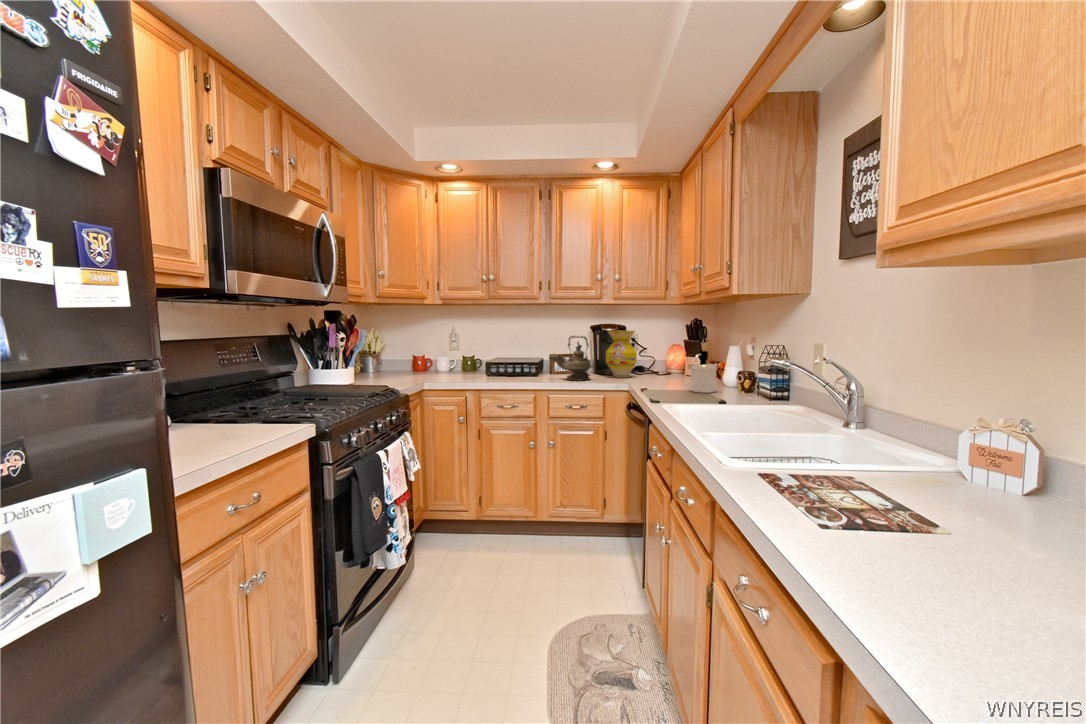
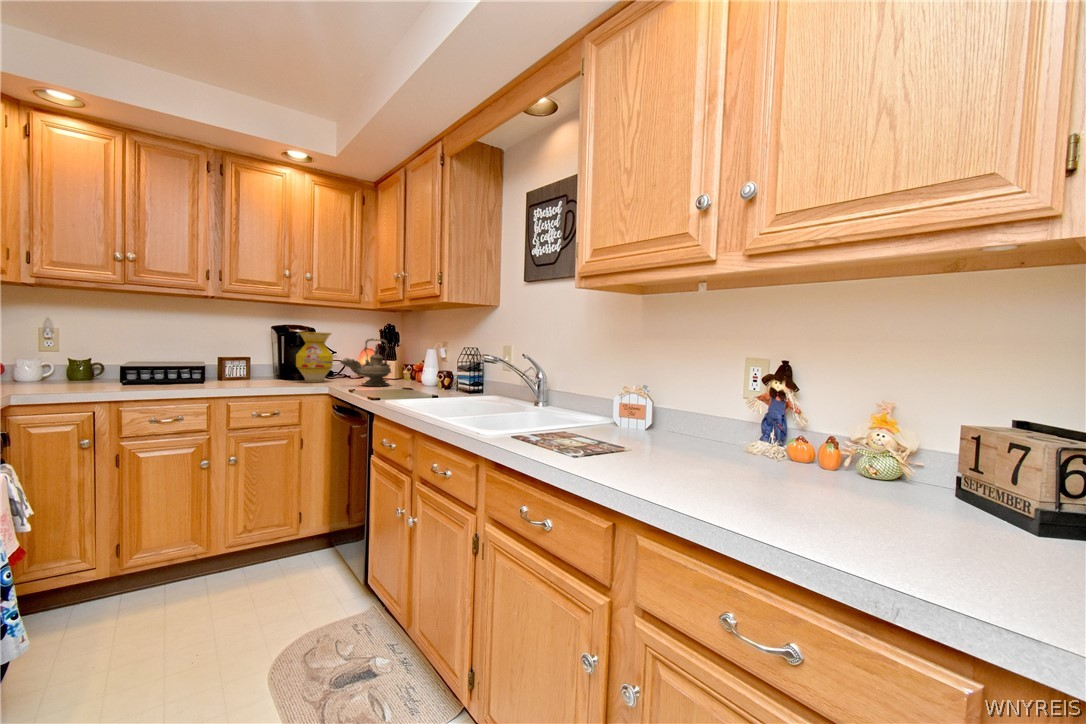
teapot: present [549,336,592,381] -> present [341,338,391,386]
soap dispenser: present [690,351,717,393] -> none [399,353,422,391]

